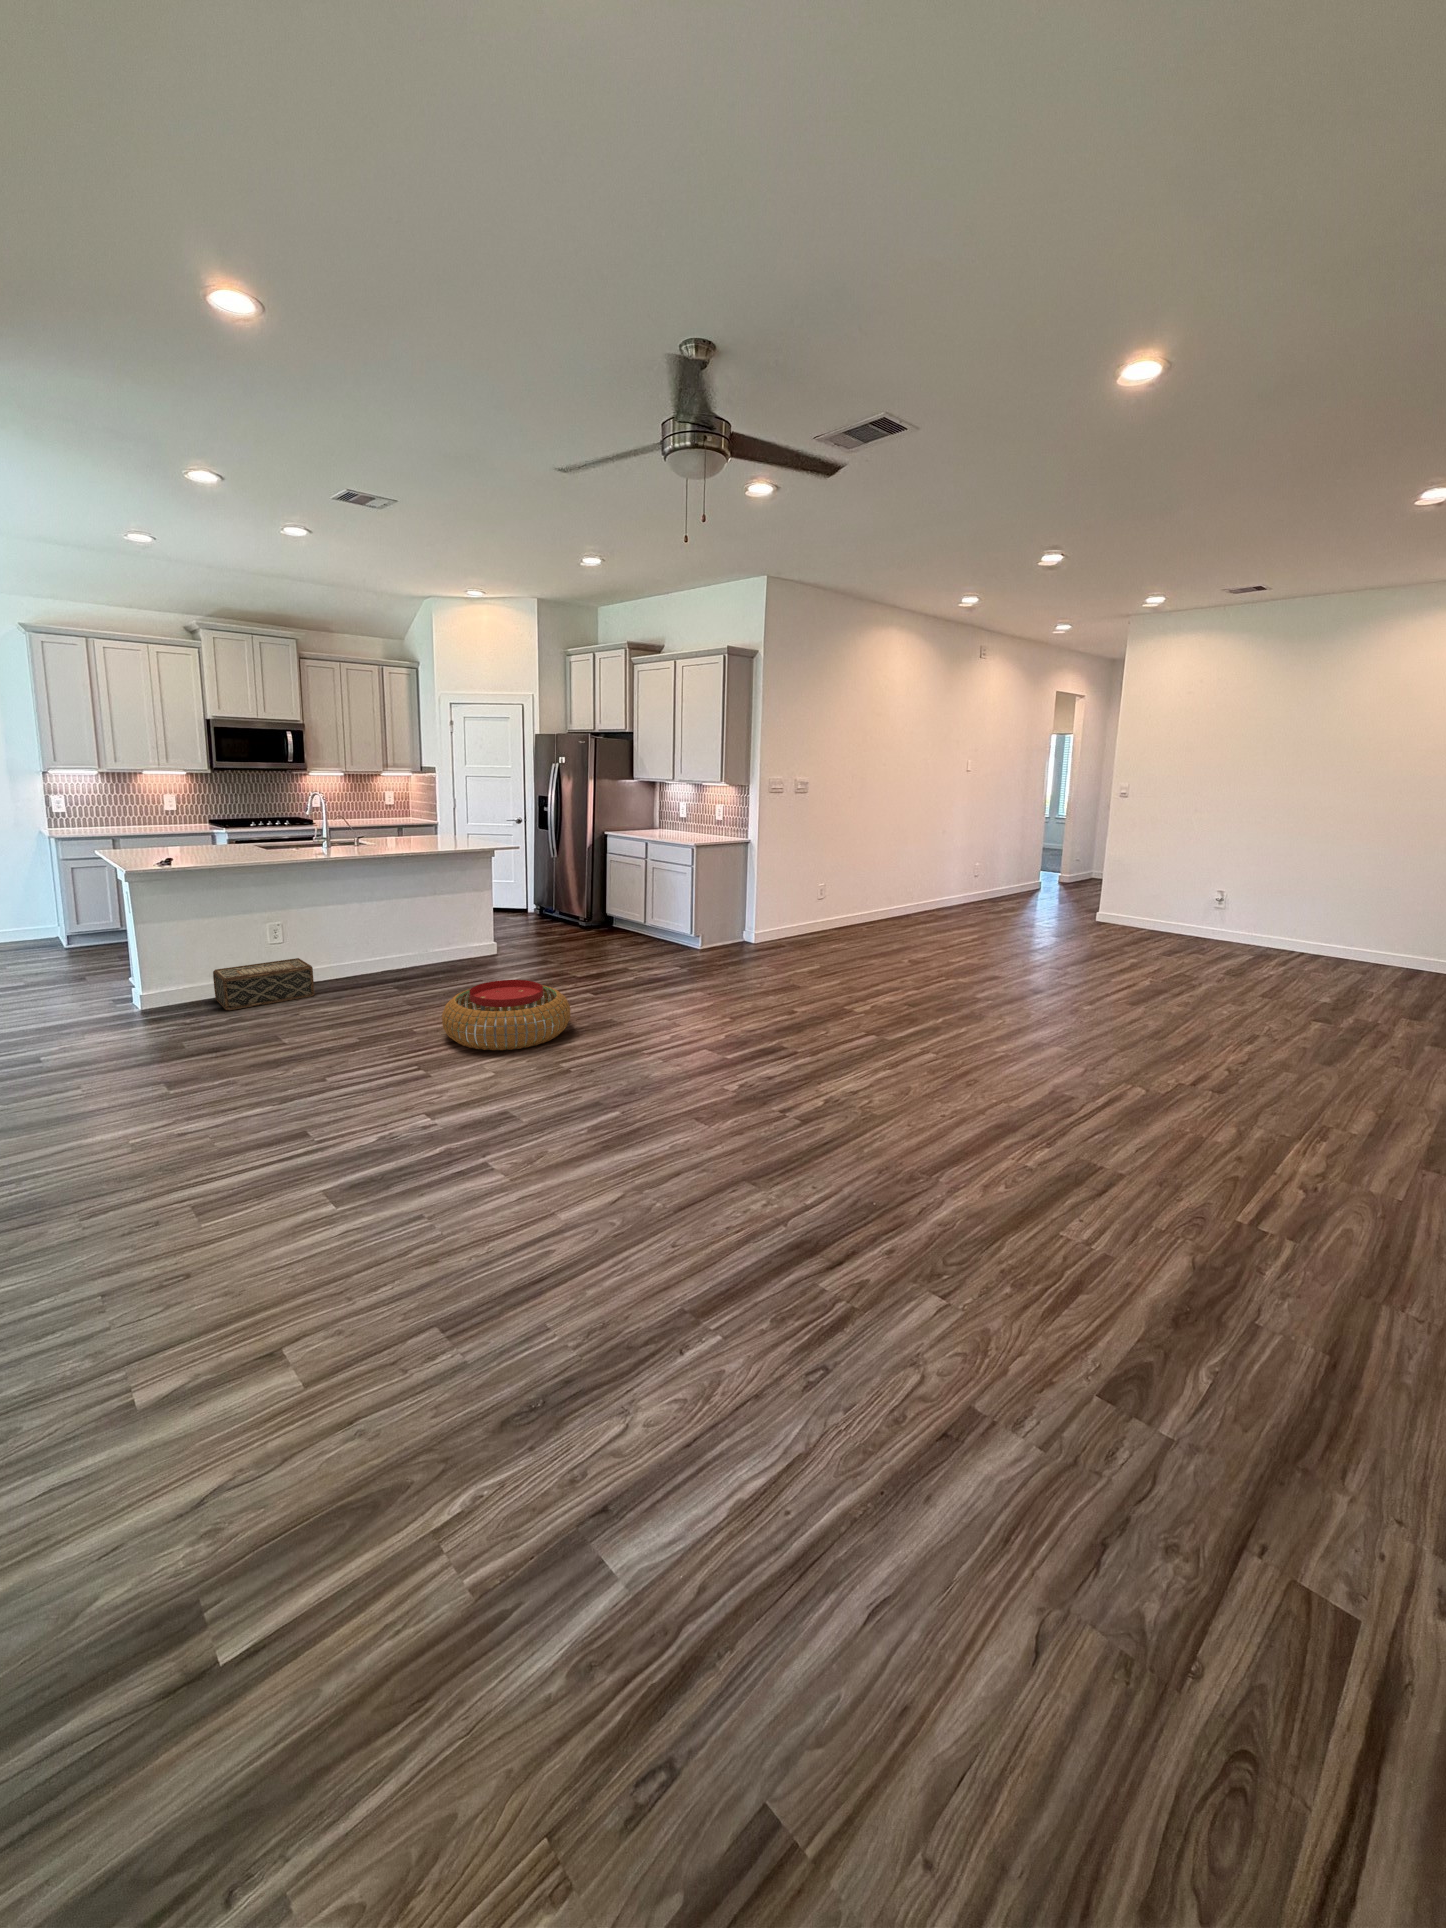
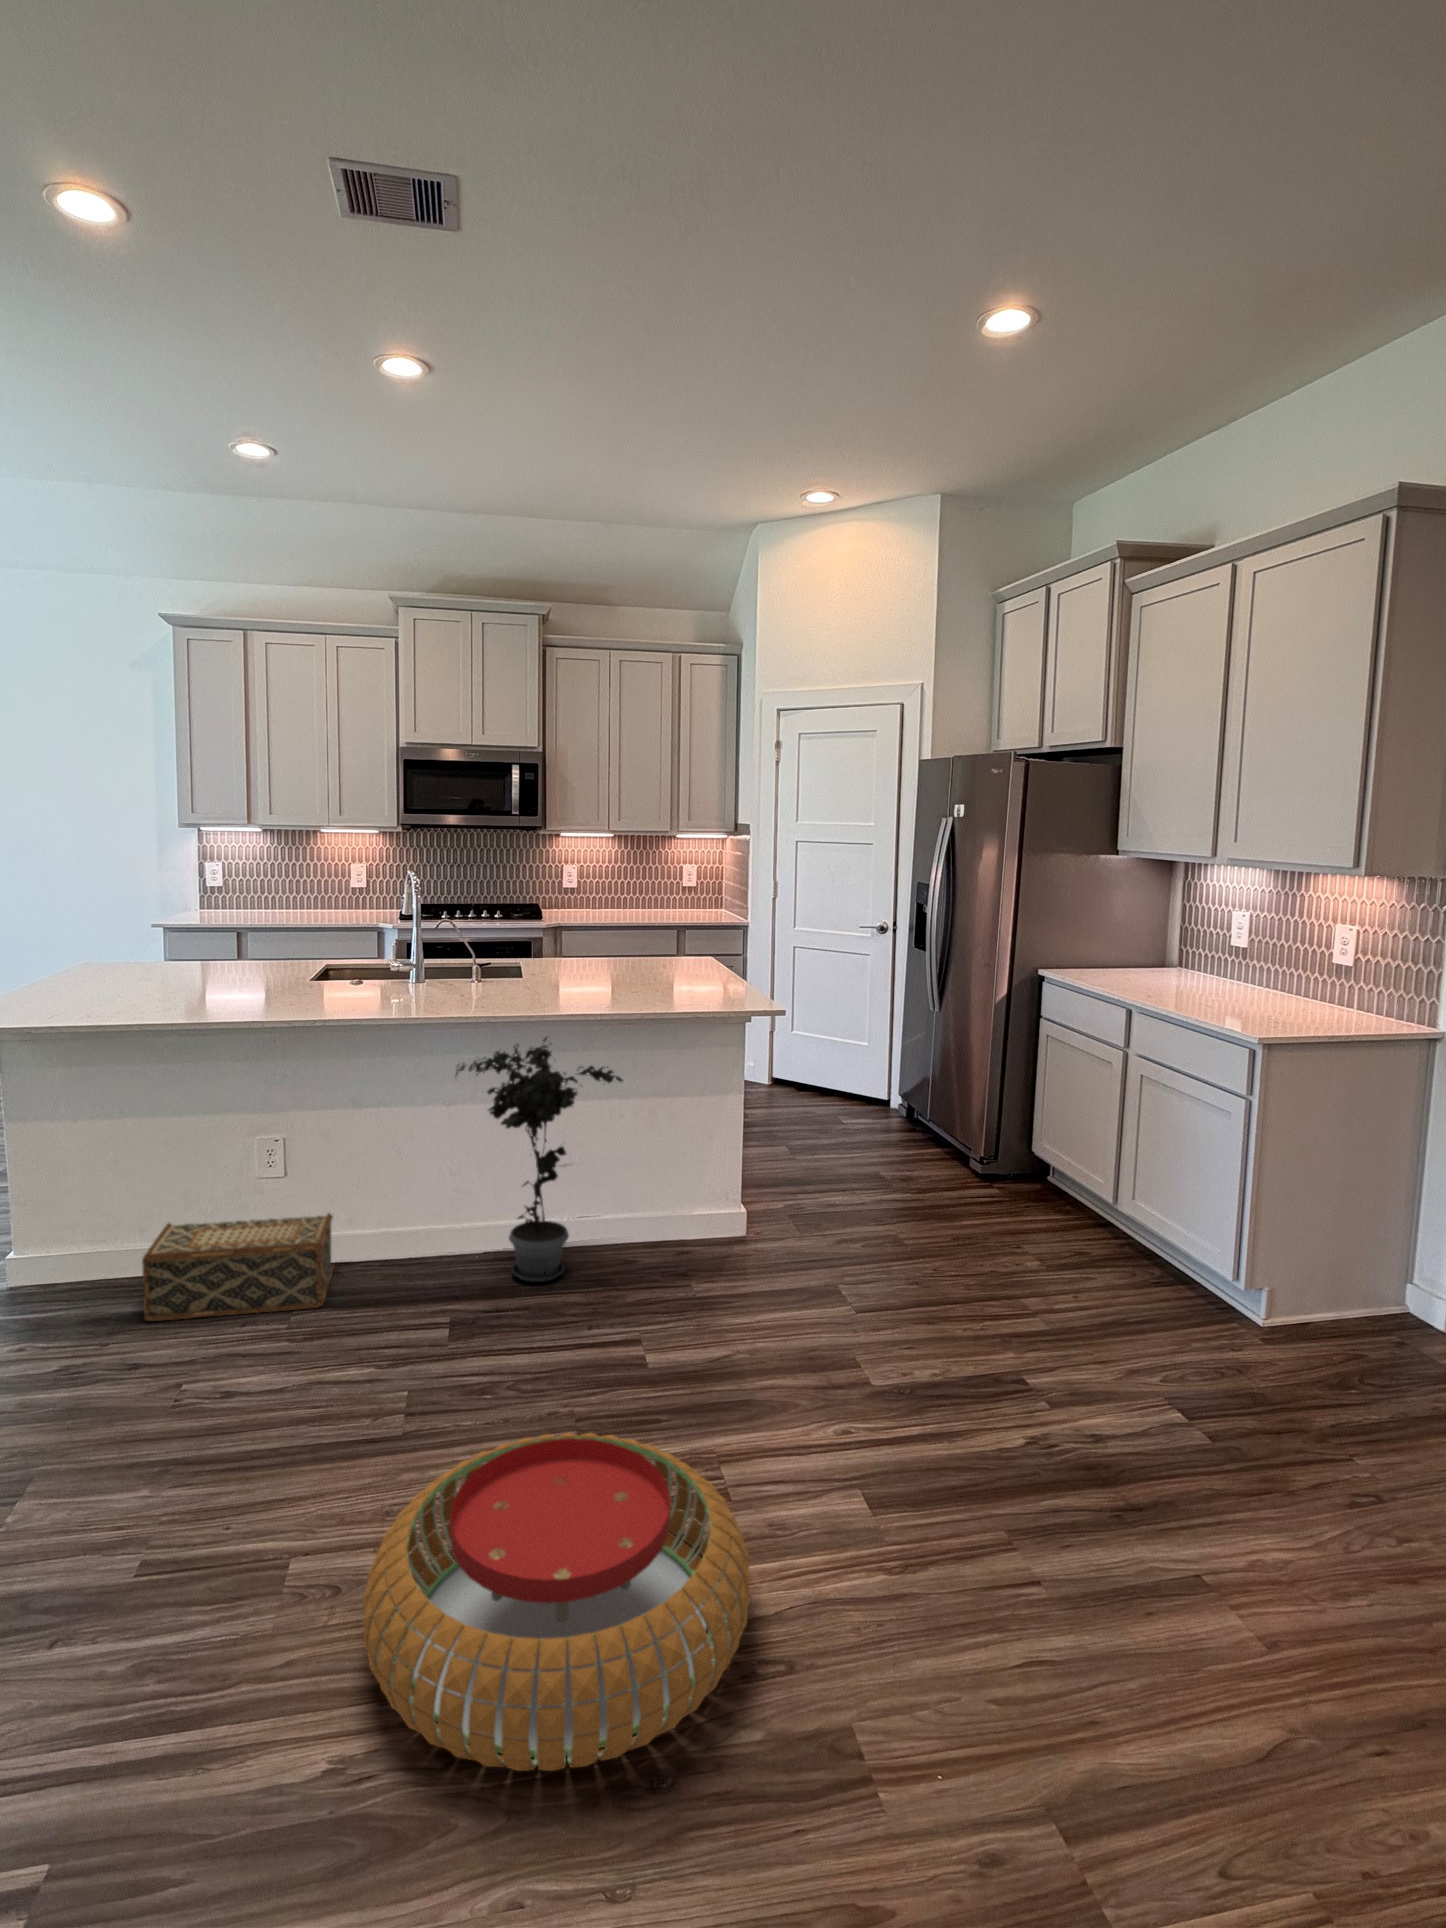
potted plant: none [362,864,446,977] -> present [456,1038,623,1282]

